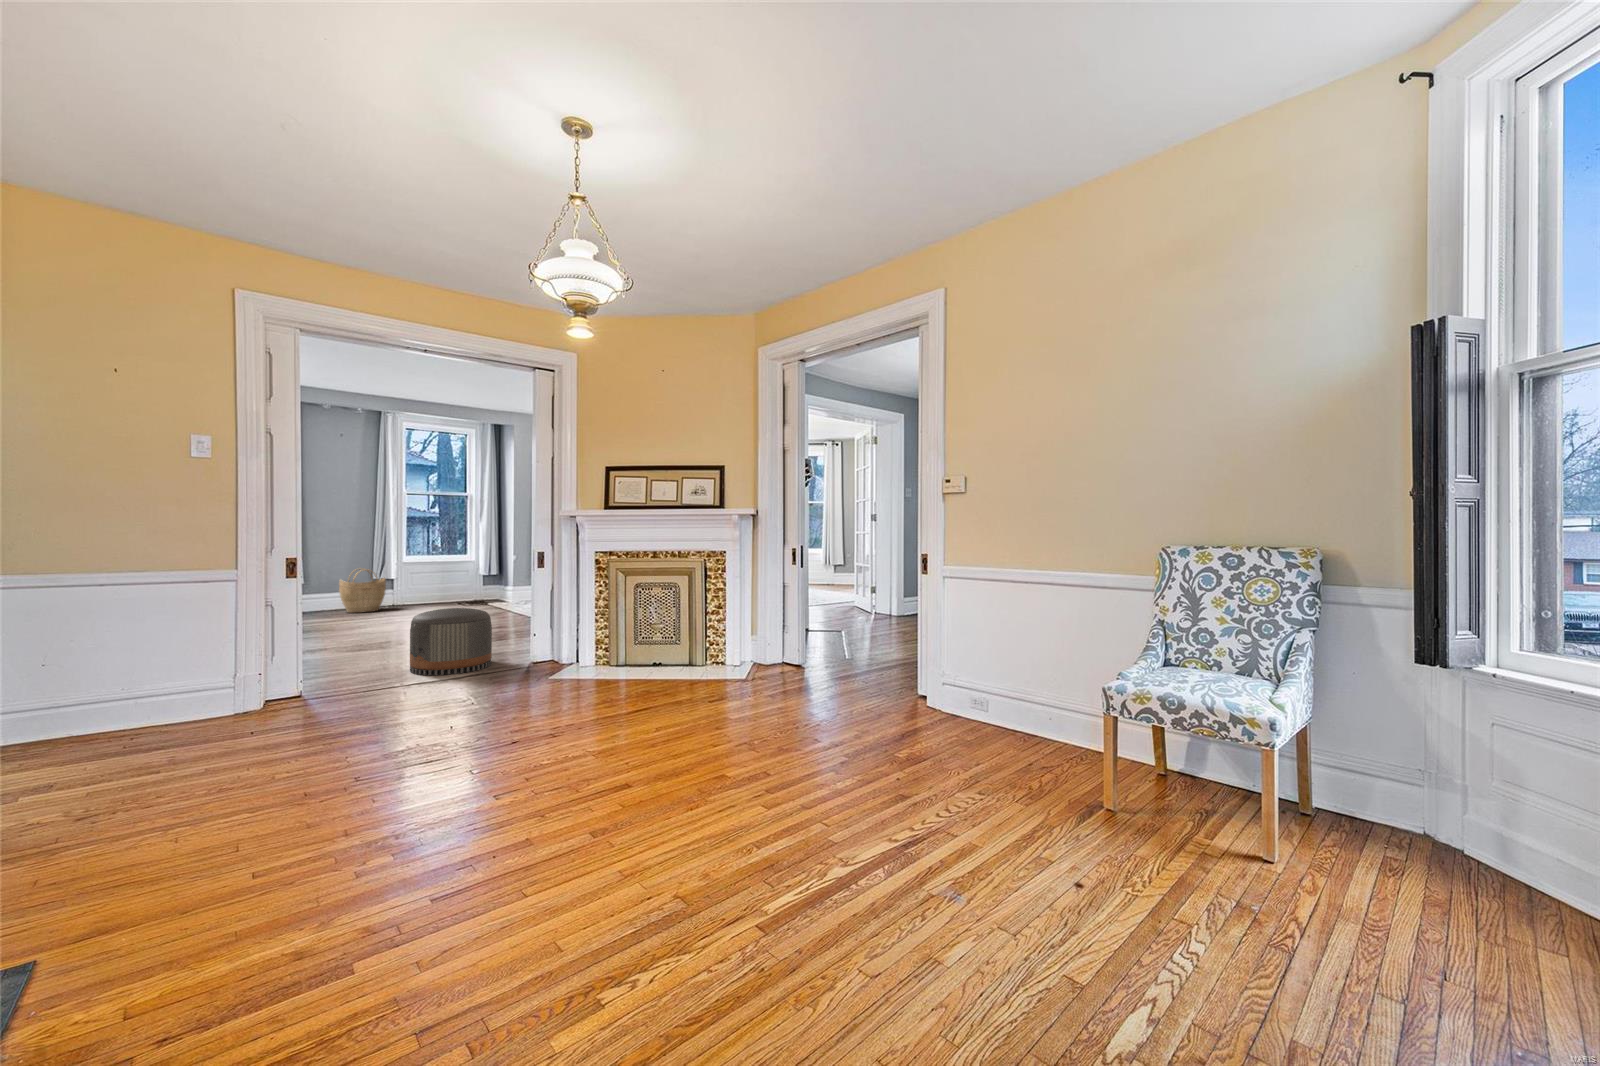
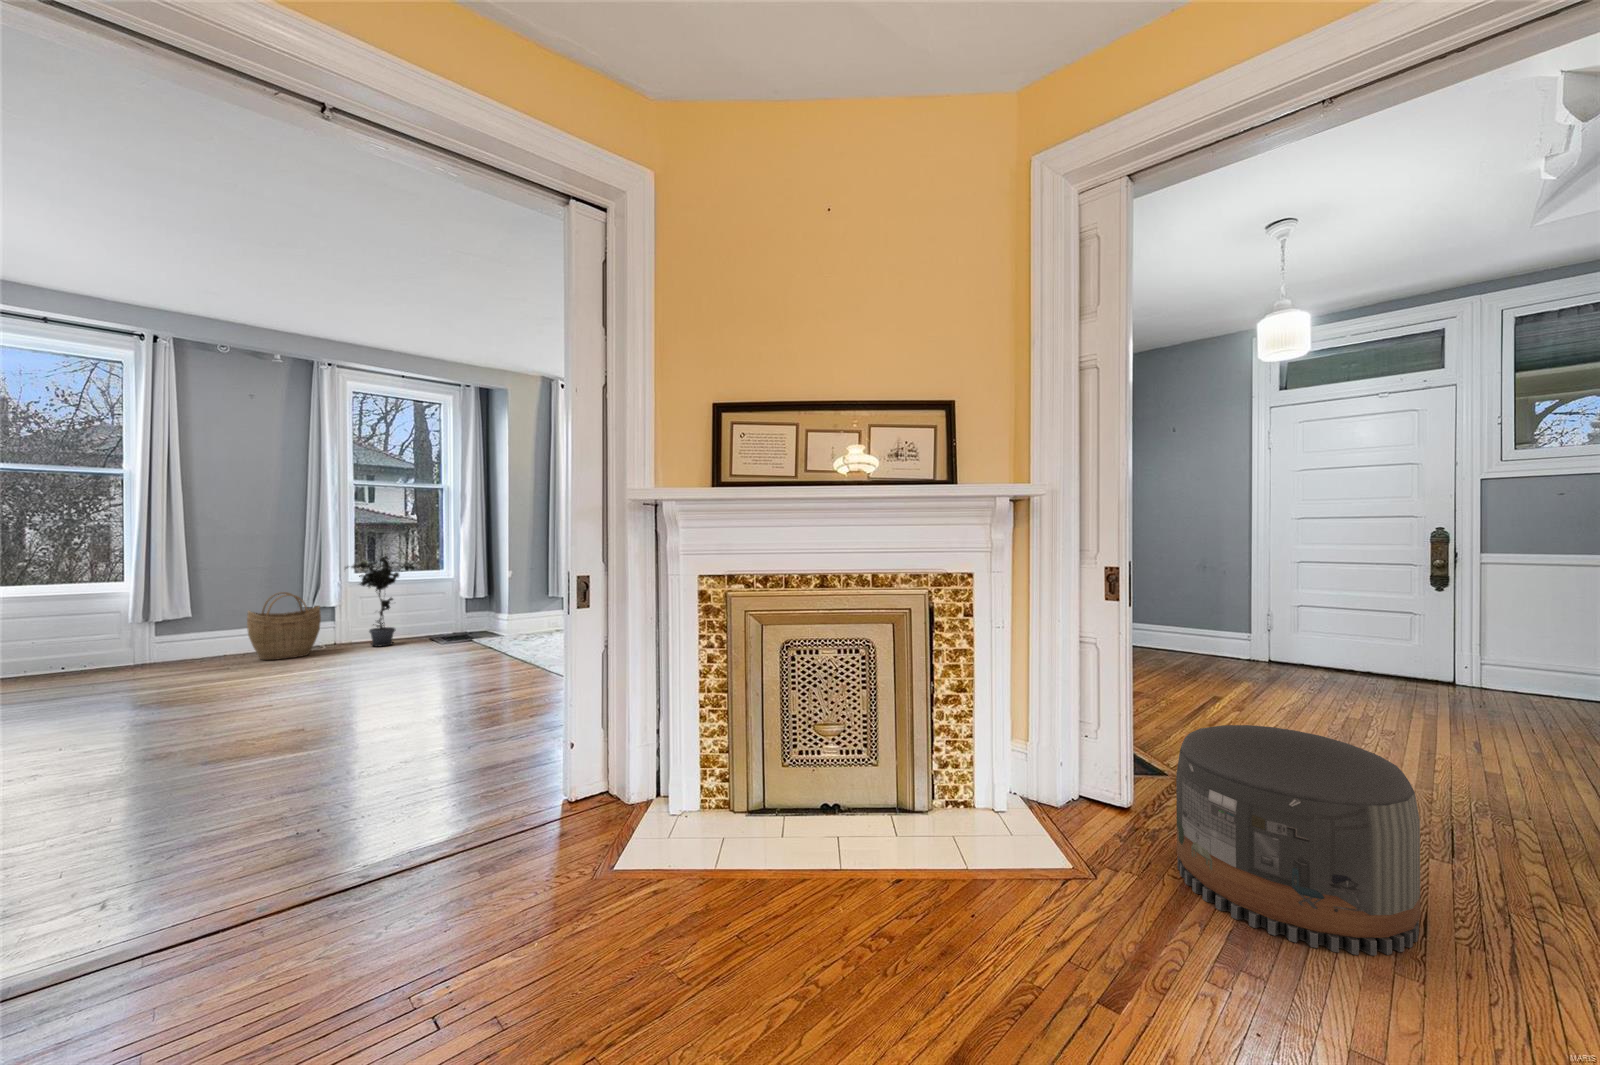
potted plant: none [401,543,451,607] -> present [345,554,415,646]
pouf: present [410,608,492,675] -> present [1176,725,1420,955]

